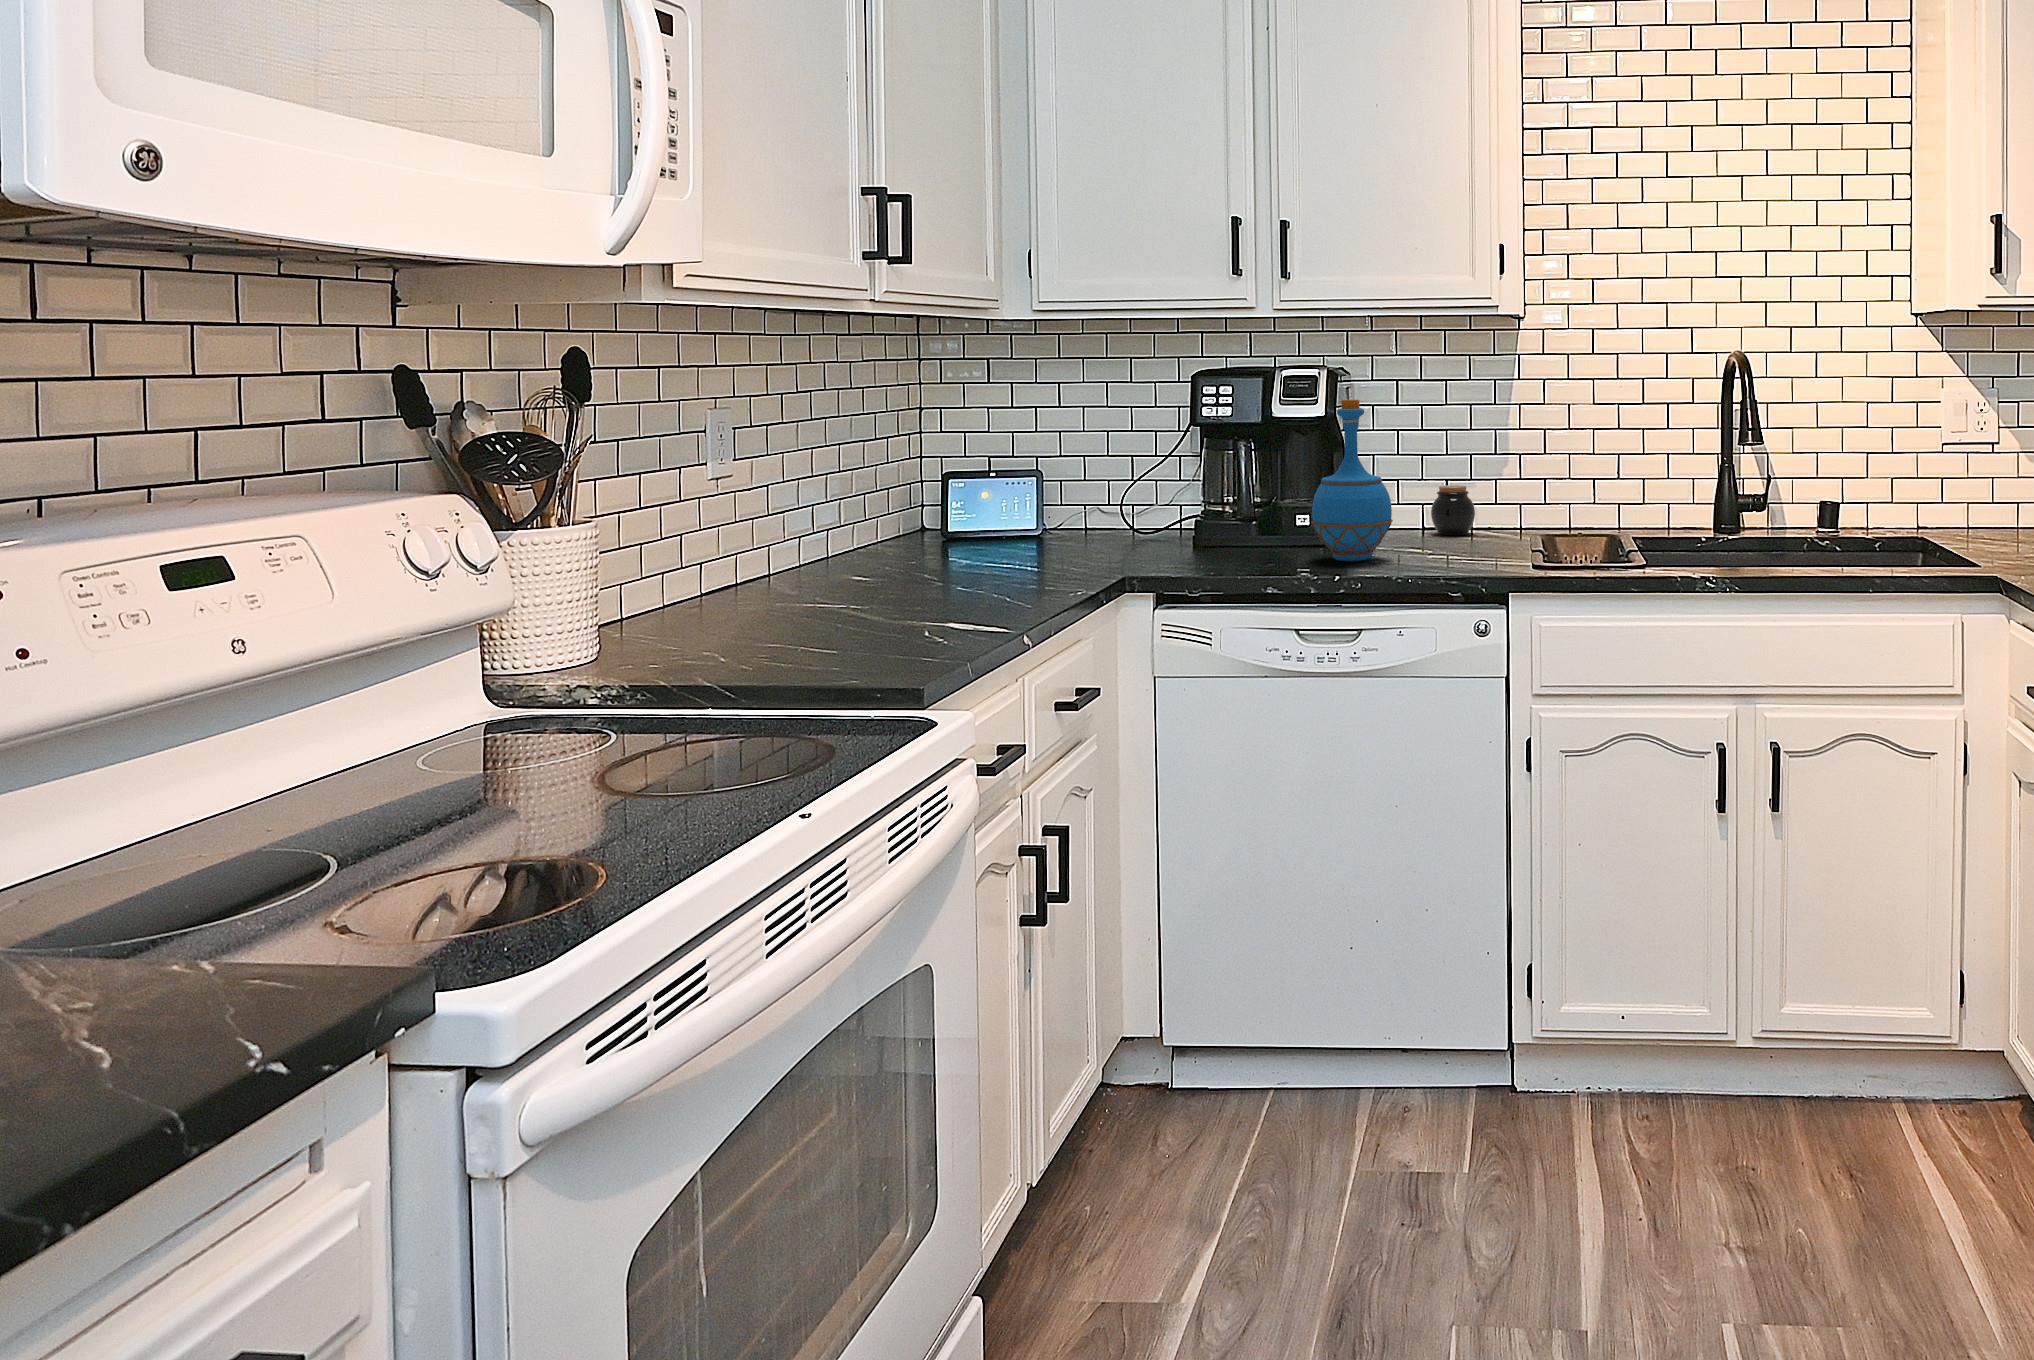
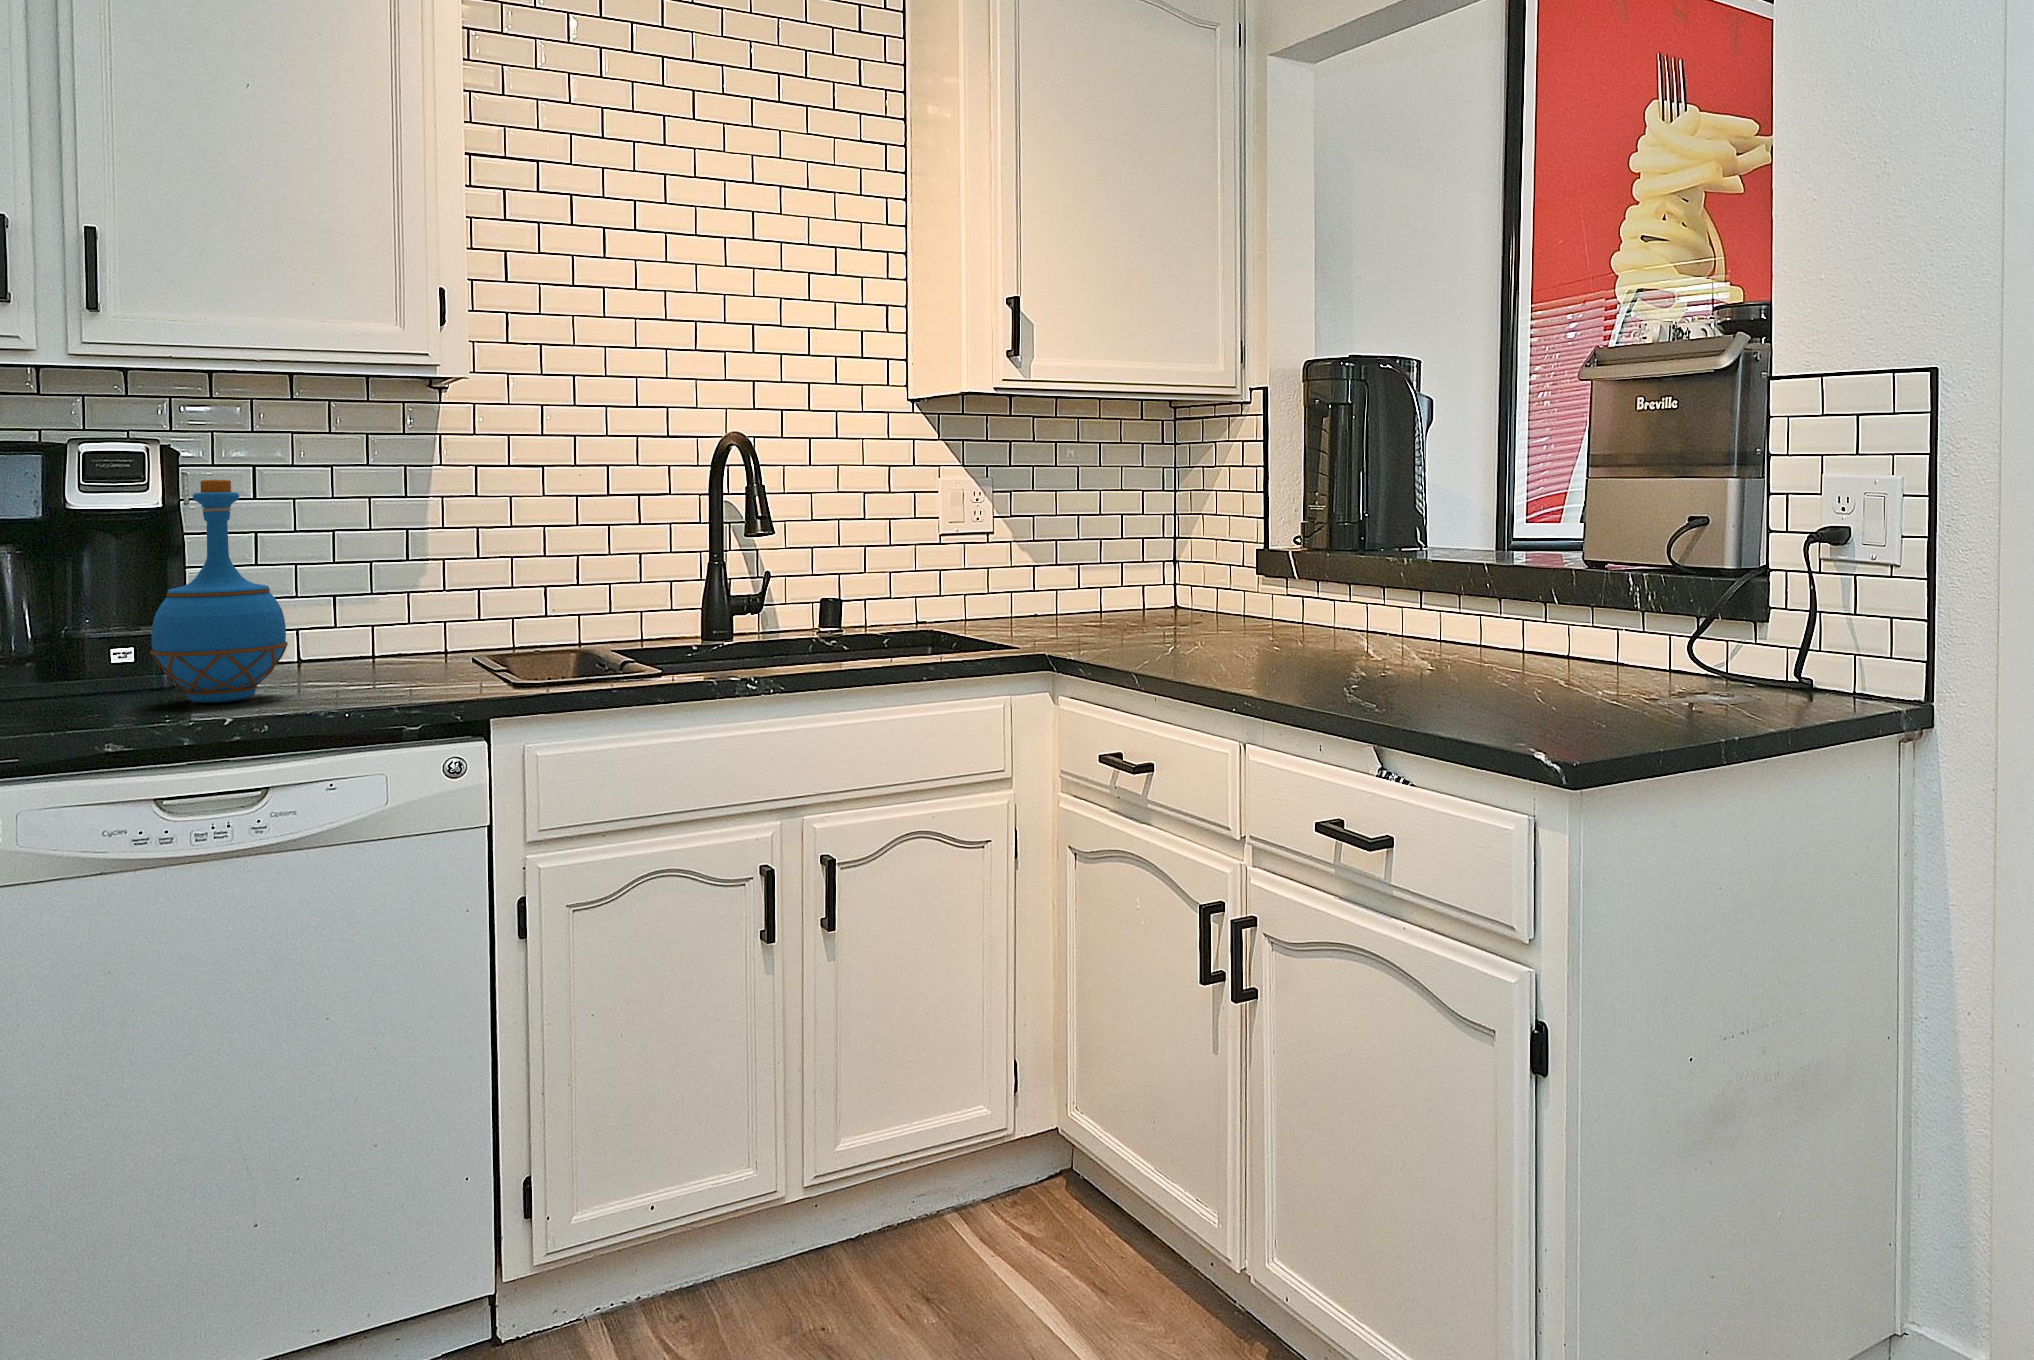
jar: present [1431,485,1475,535] -> none [314,601,381,665]

